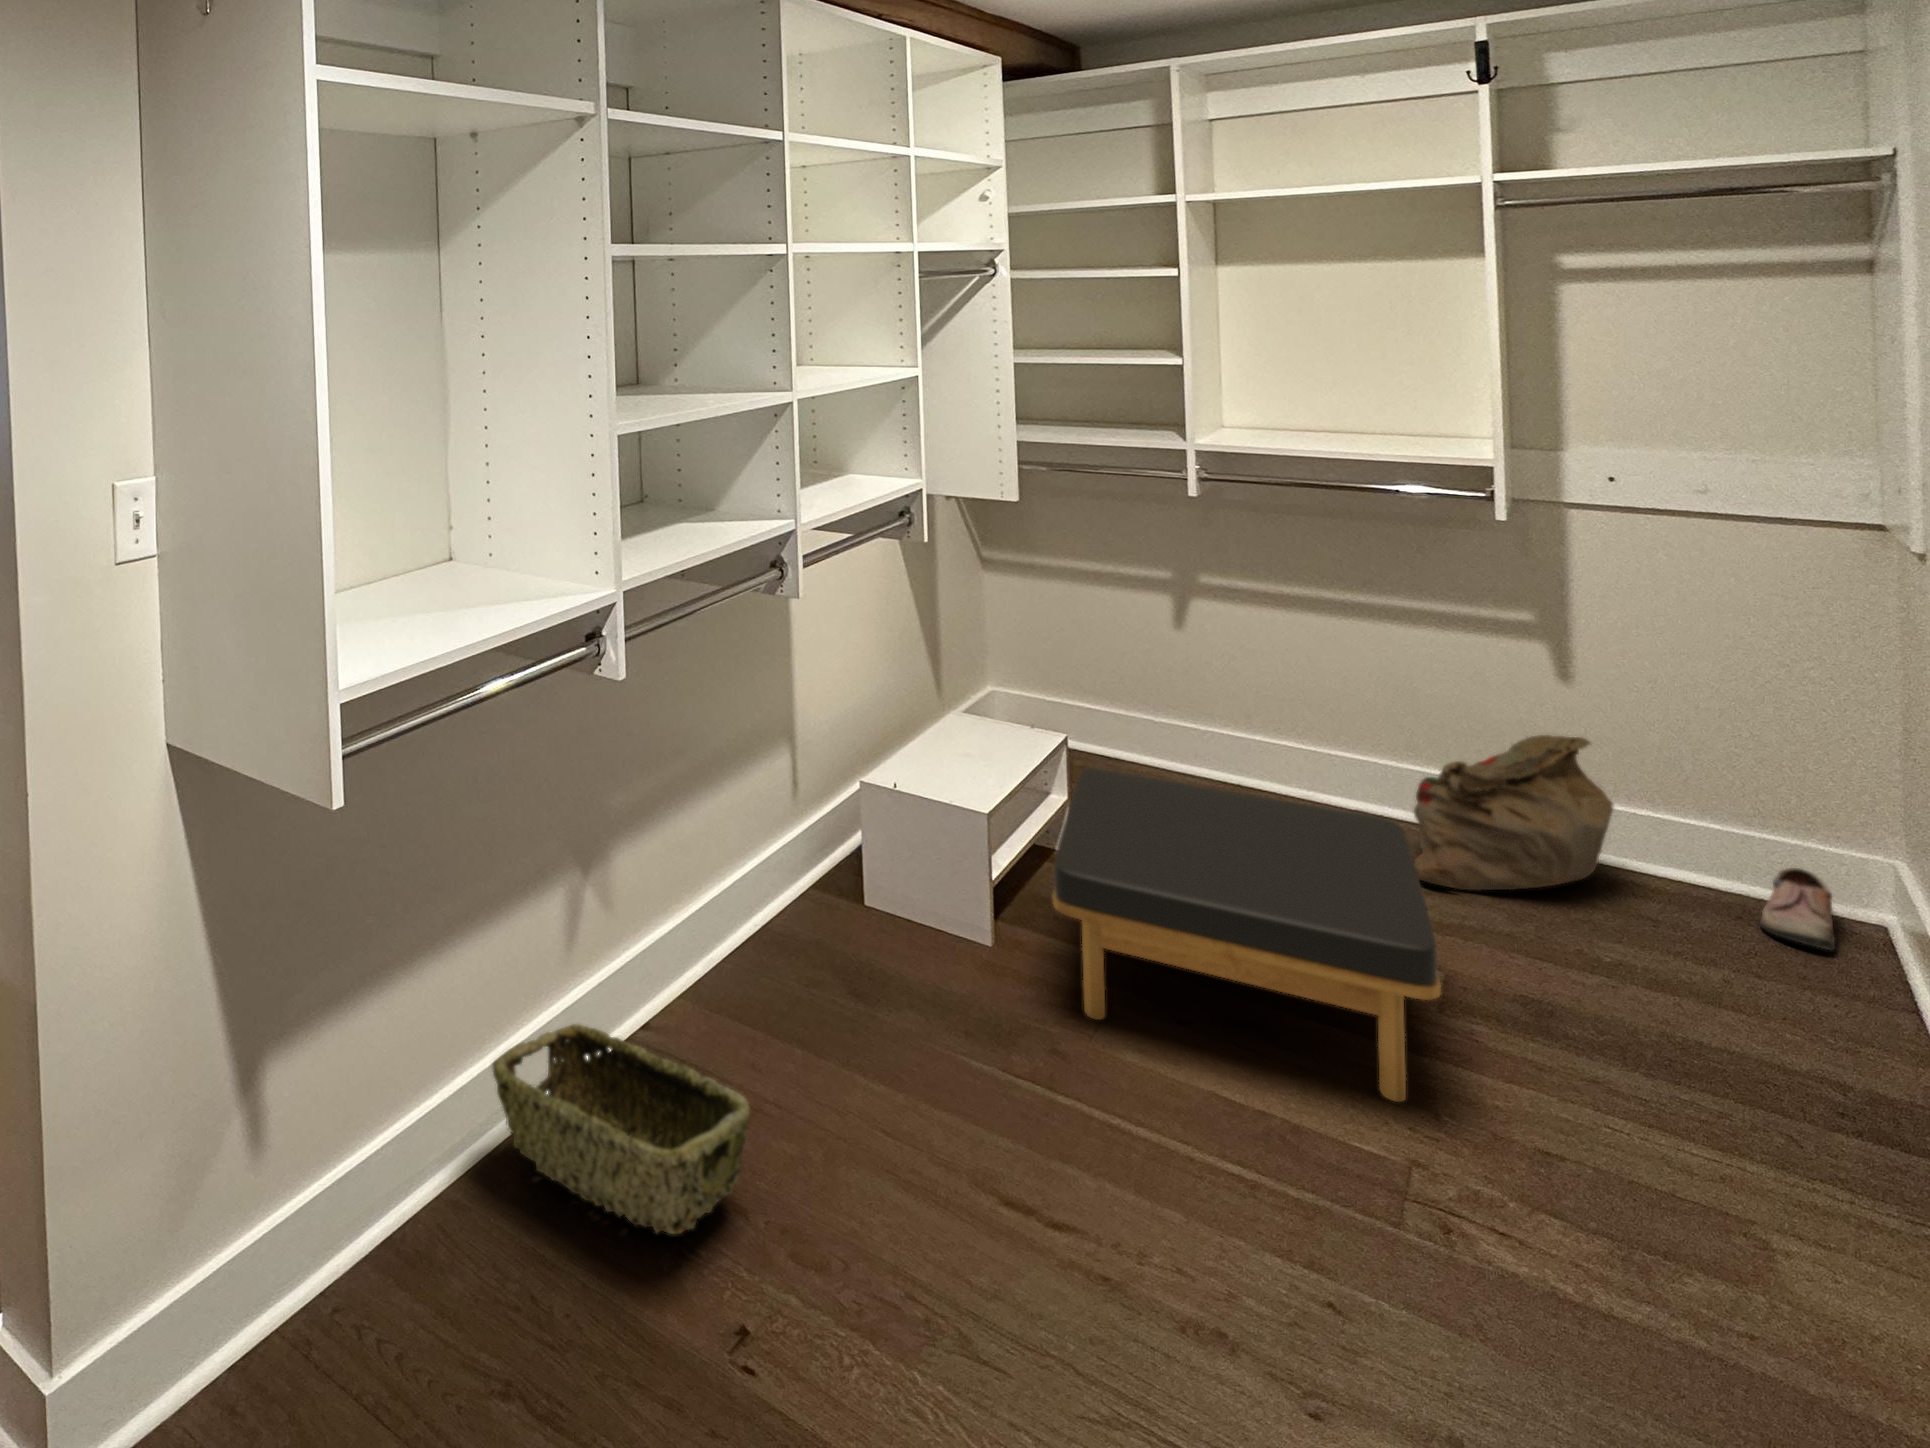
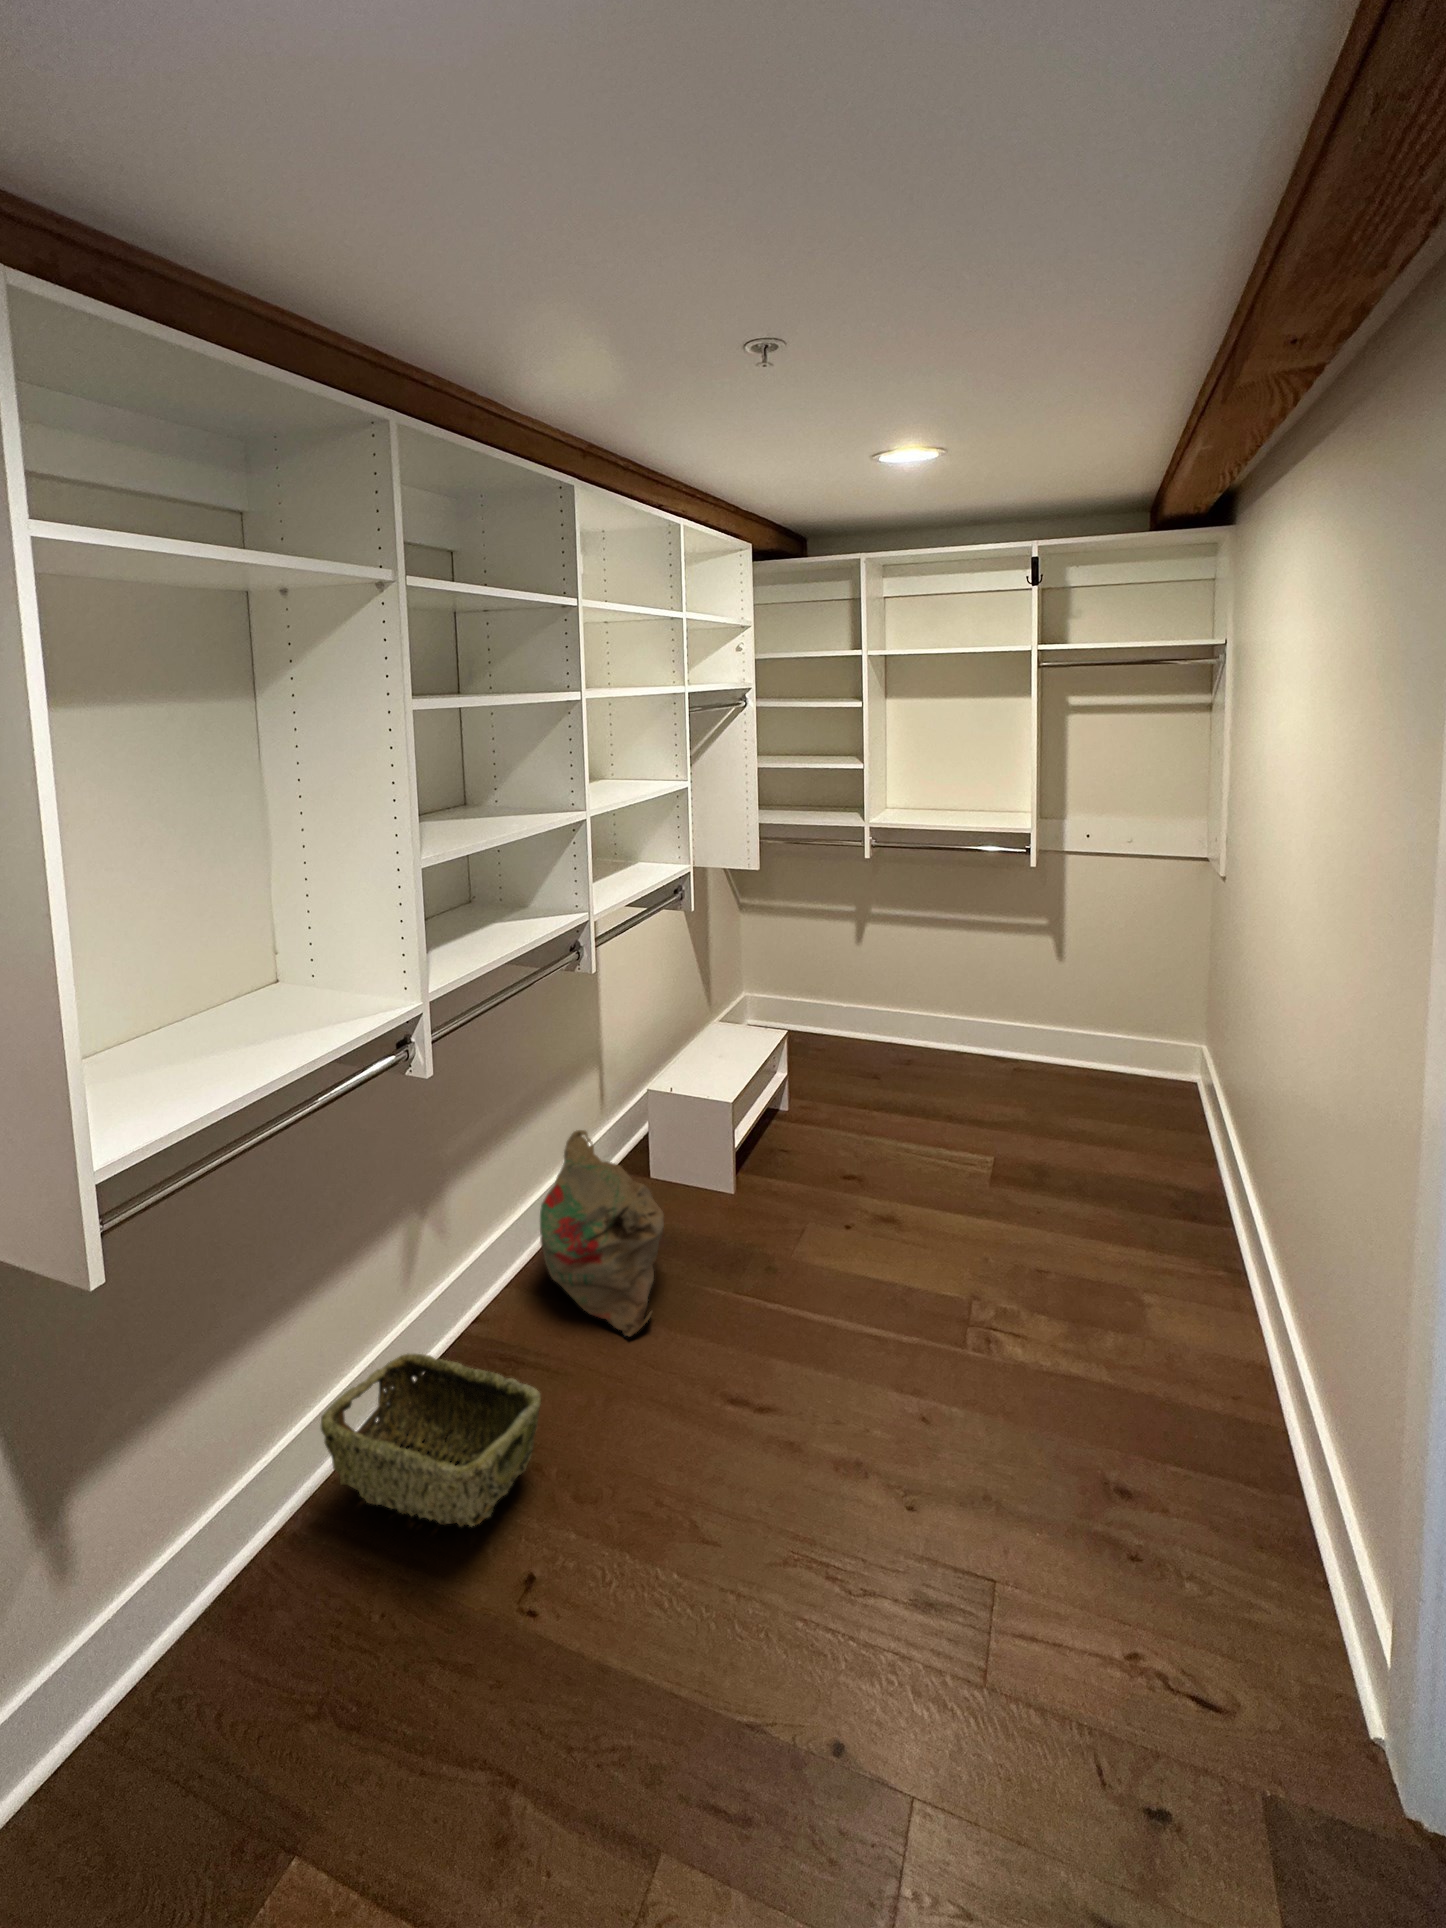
bag: present [1414,735,1614,891] -> present [540,1130,664,1336]
ottoman: present [1053,768,1441,1102] -> none [770,1057,992,1260]
shoe: present [1760,868,1835,950] -> none [1143,1056,1175,1103]

